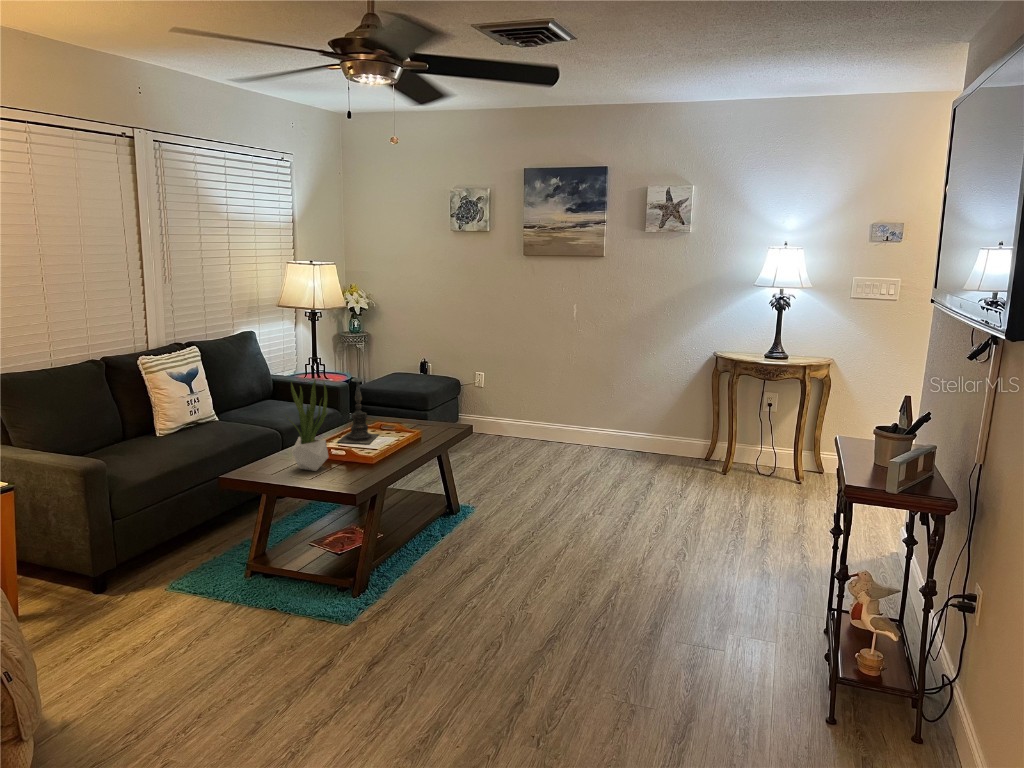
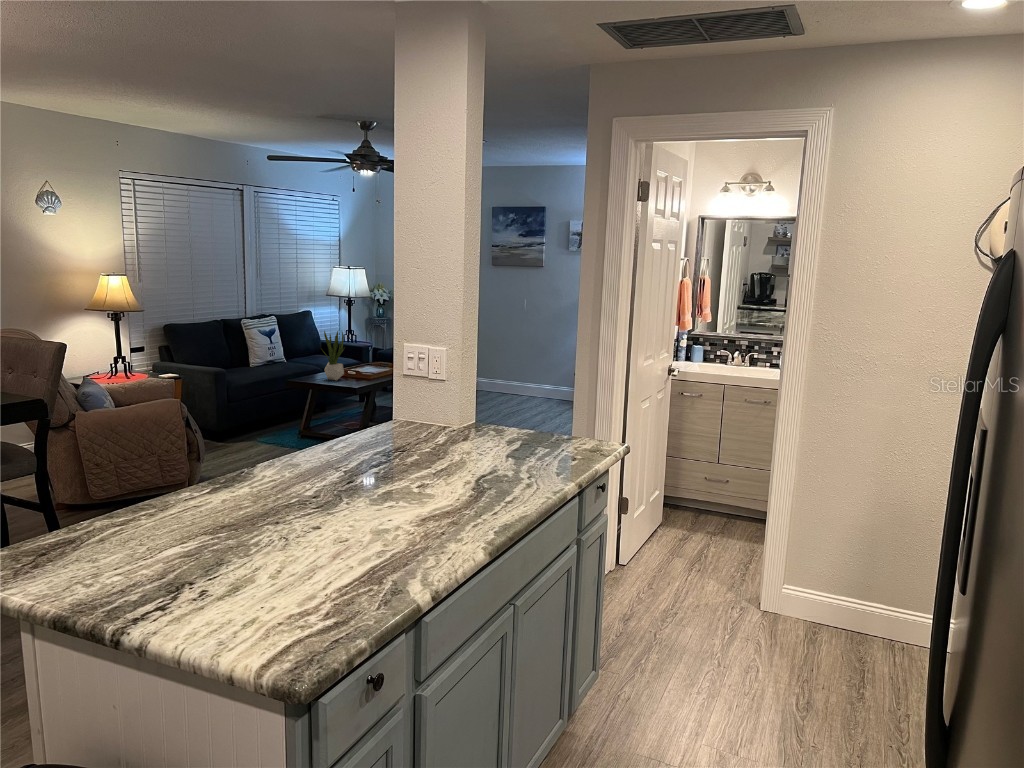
candle holder: present [338,377,378,444] -> none [352,329,378,372]

